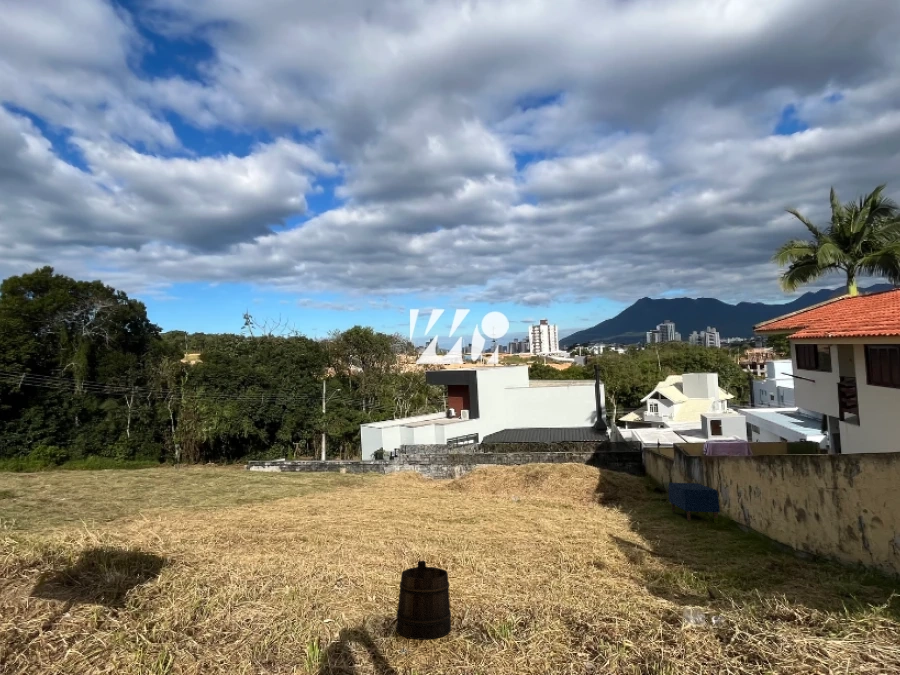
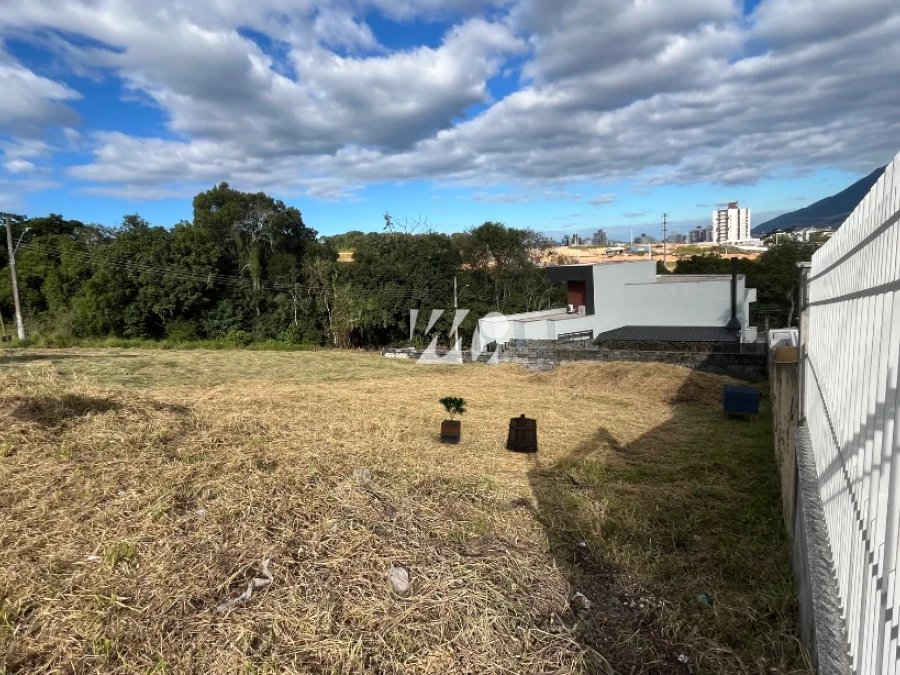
potted tree: none [446,514,489,583] -> present [439,396,467,444]
bucket: present [396,561,451,640] -> present [507,414,538,453]

